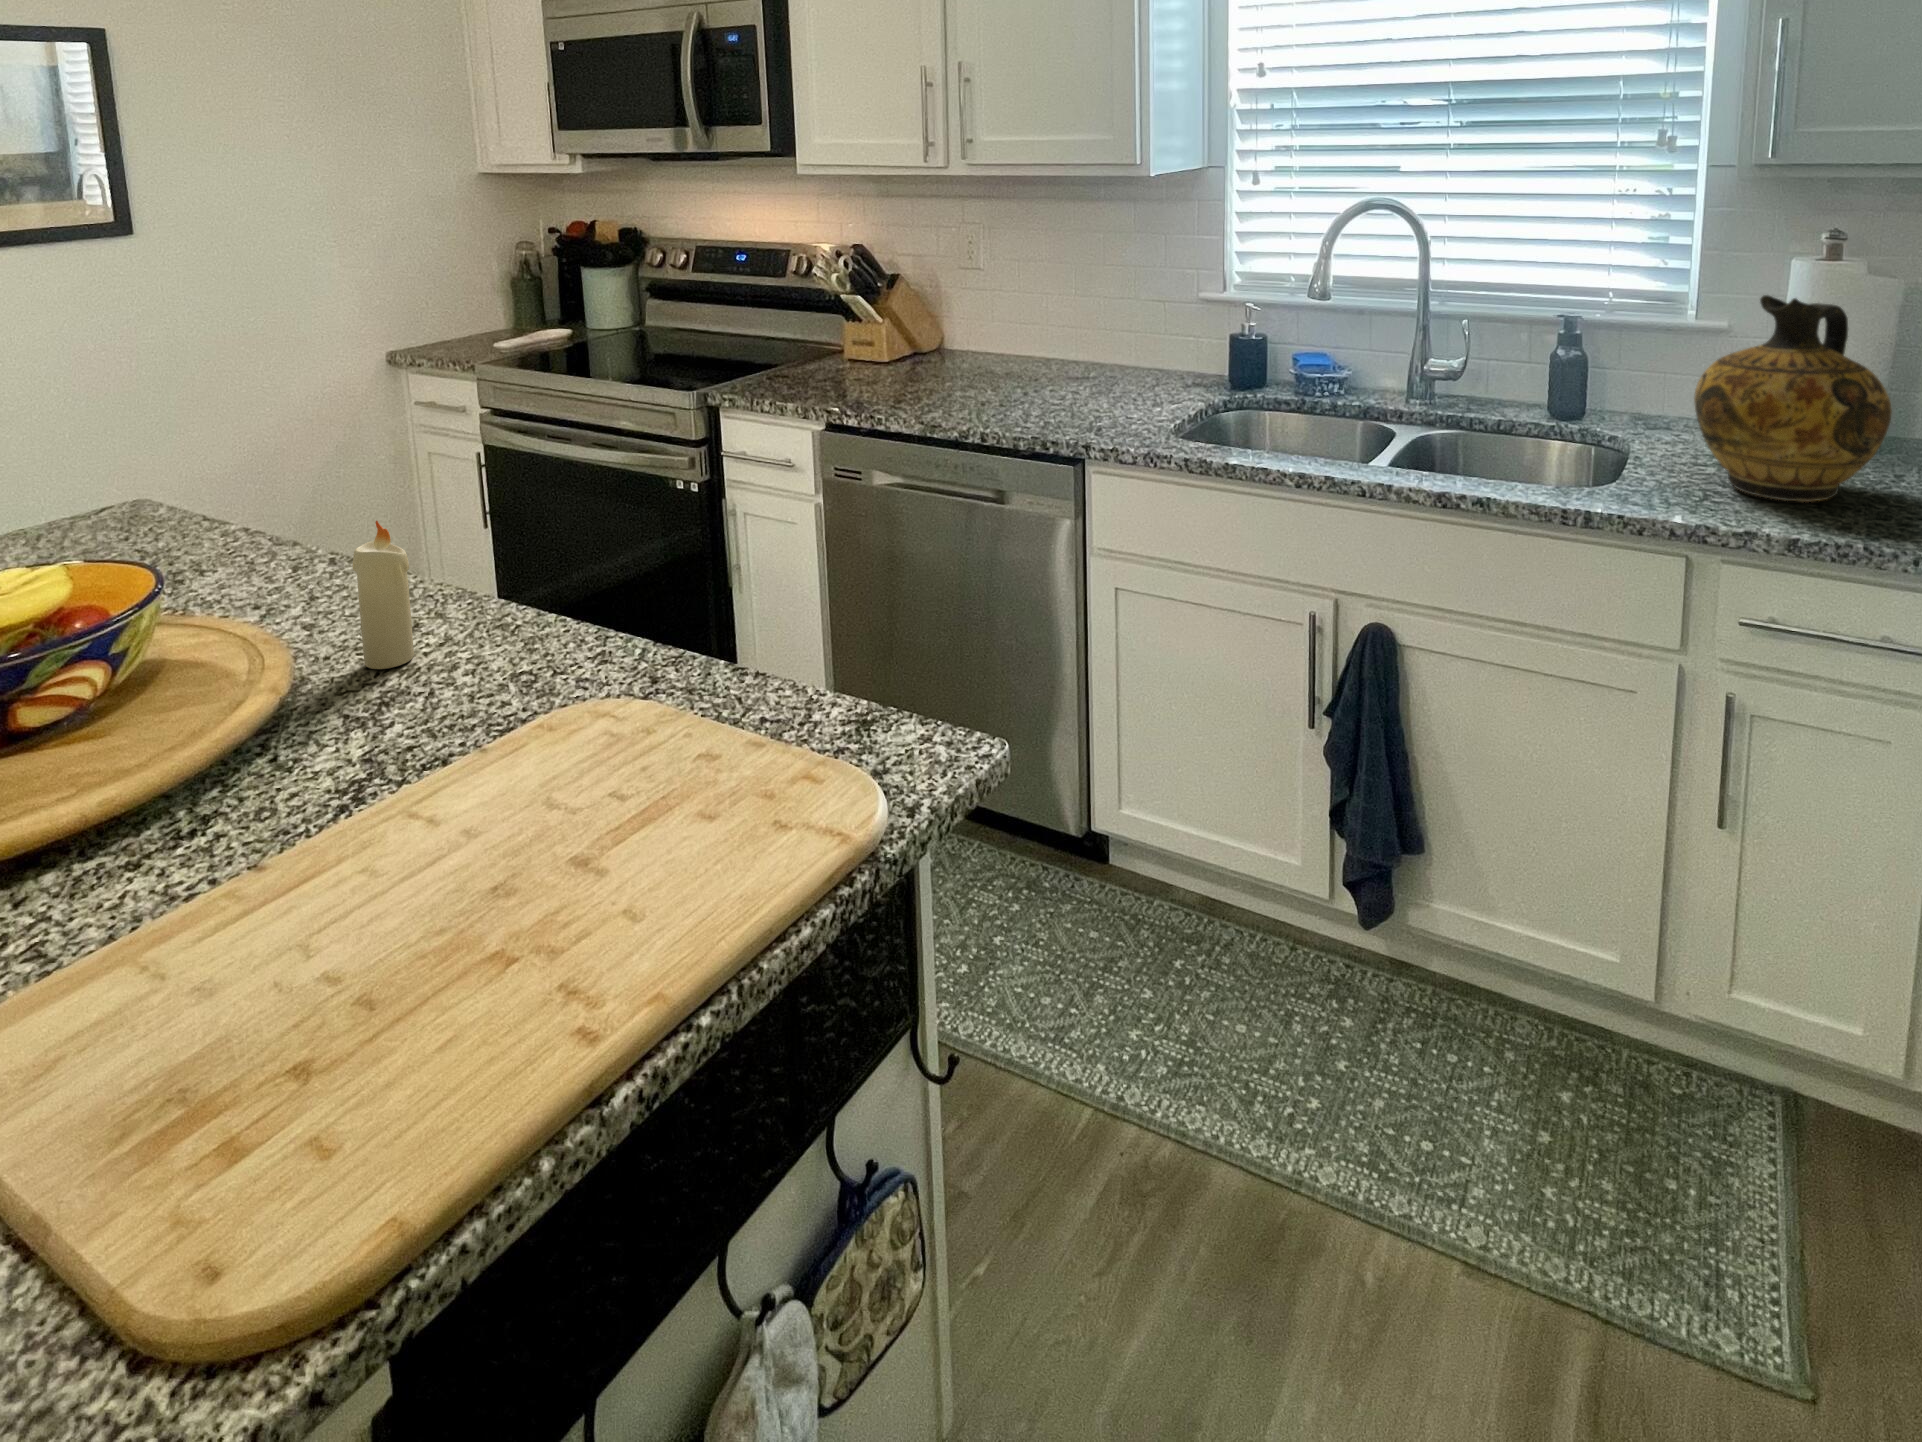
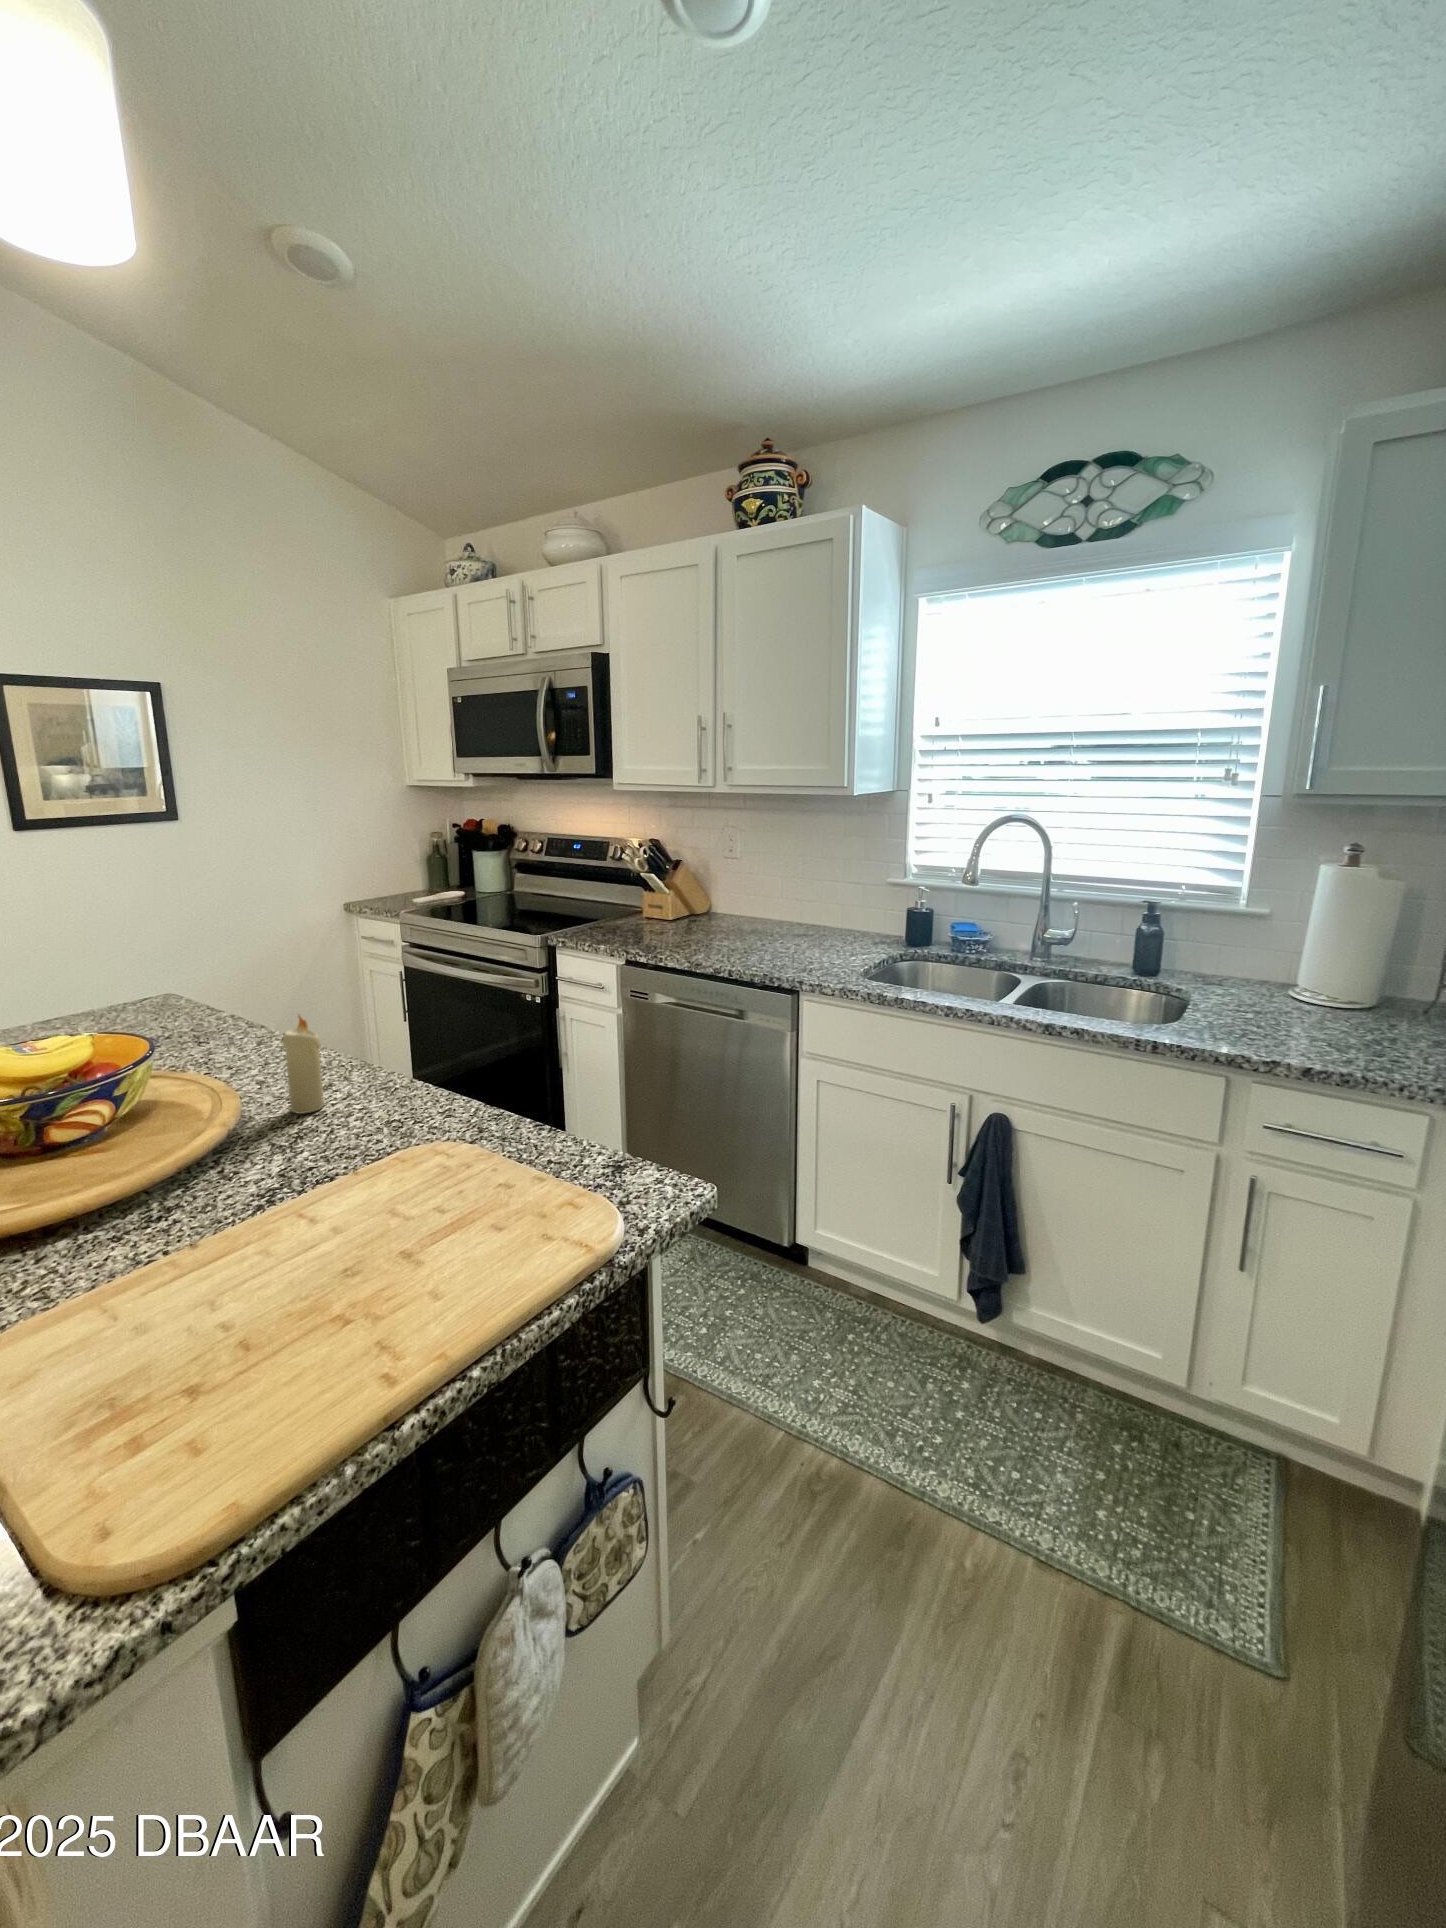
ceramic jug: present [1694,295,1892,502] -> none [1240,891,1391,1043]

